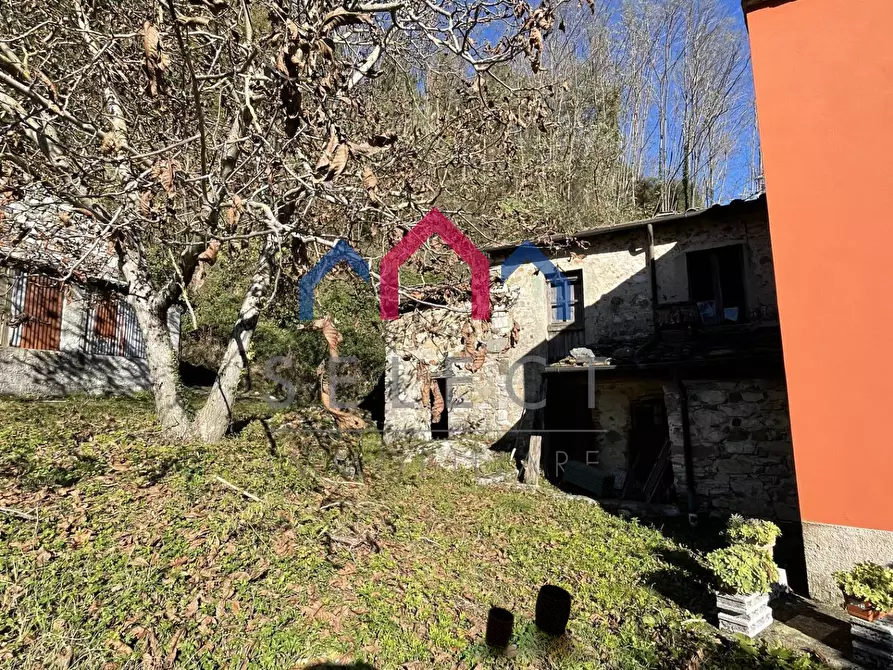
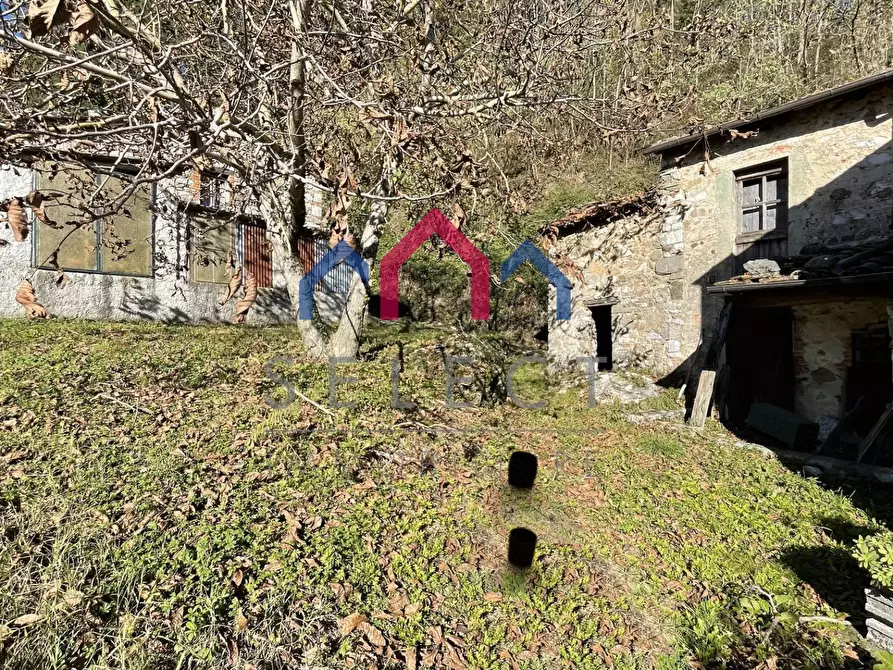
woven basket: present [535,584,571,635] -> present [508,451,538,489]

